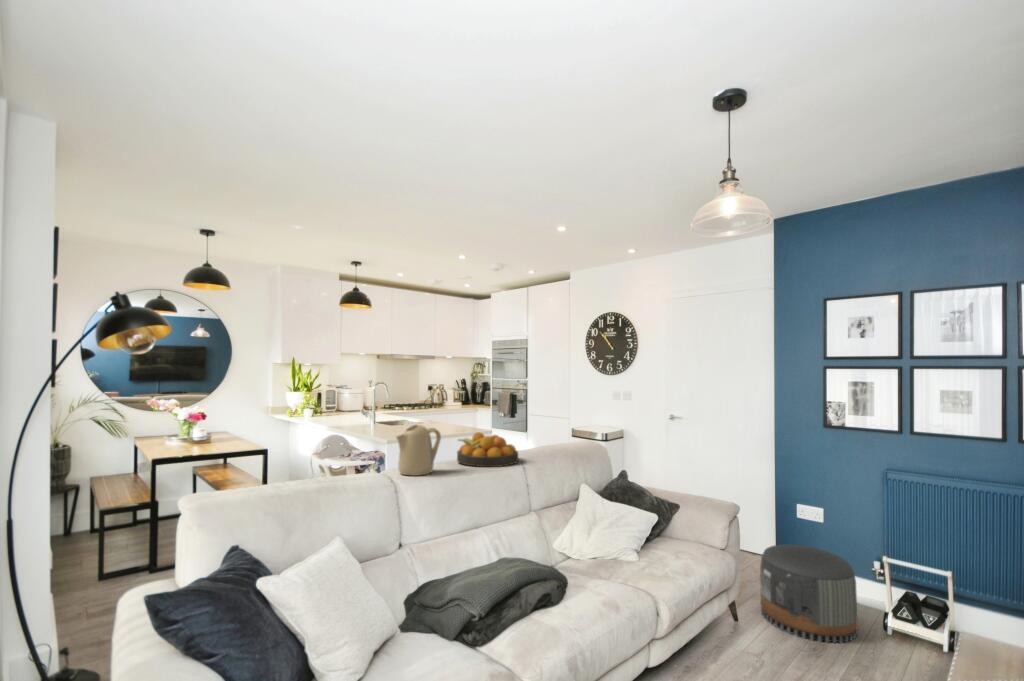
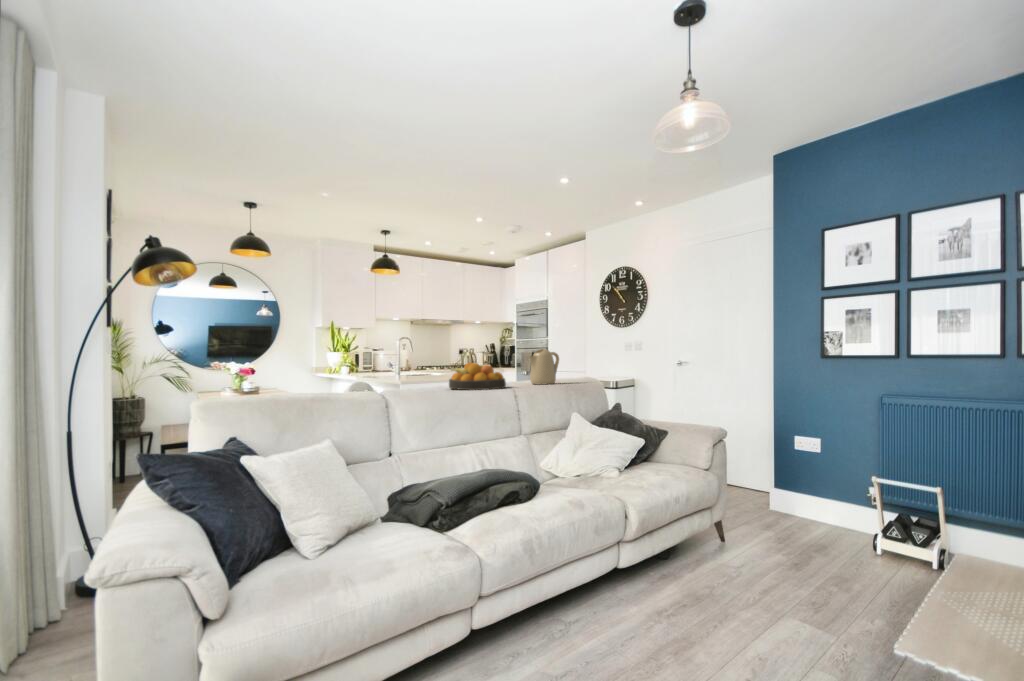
kettle: present [397,425,441,476] -> present [529,349,559,384]
pouf: present [760,544,858,643] -> none [750,471,846,560]

